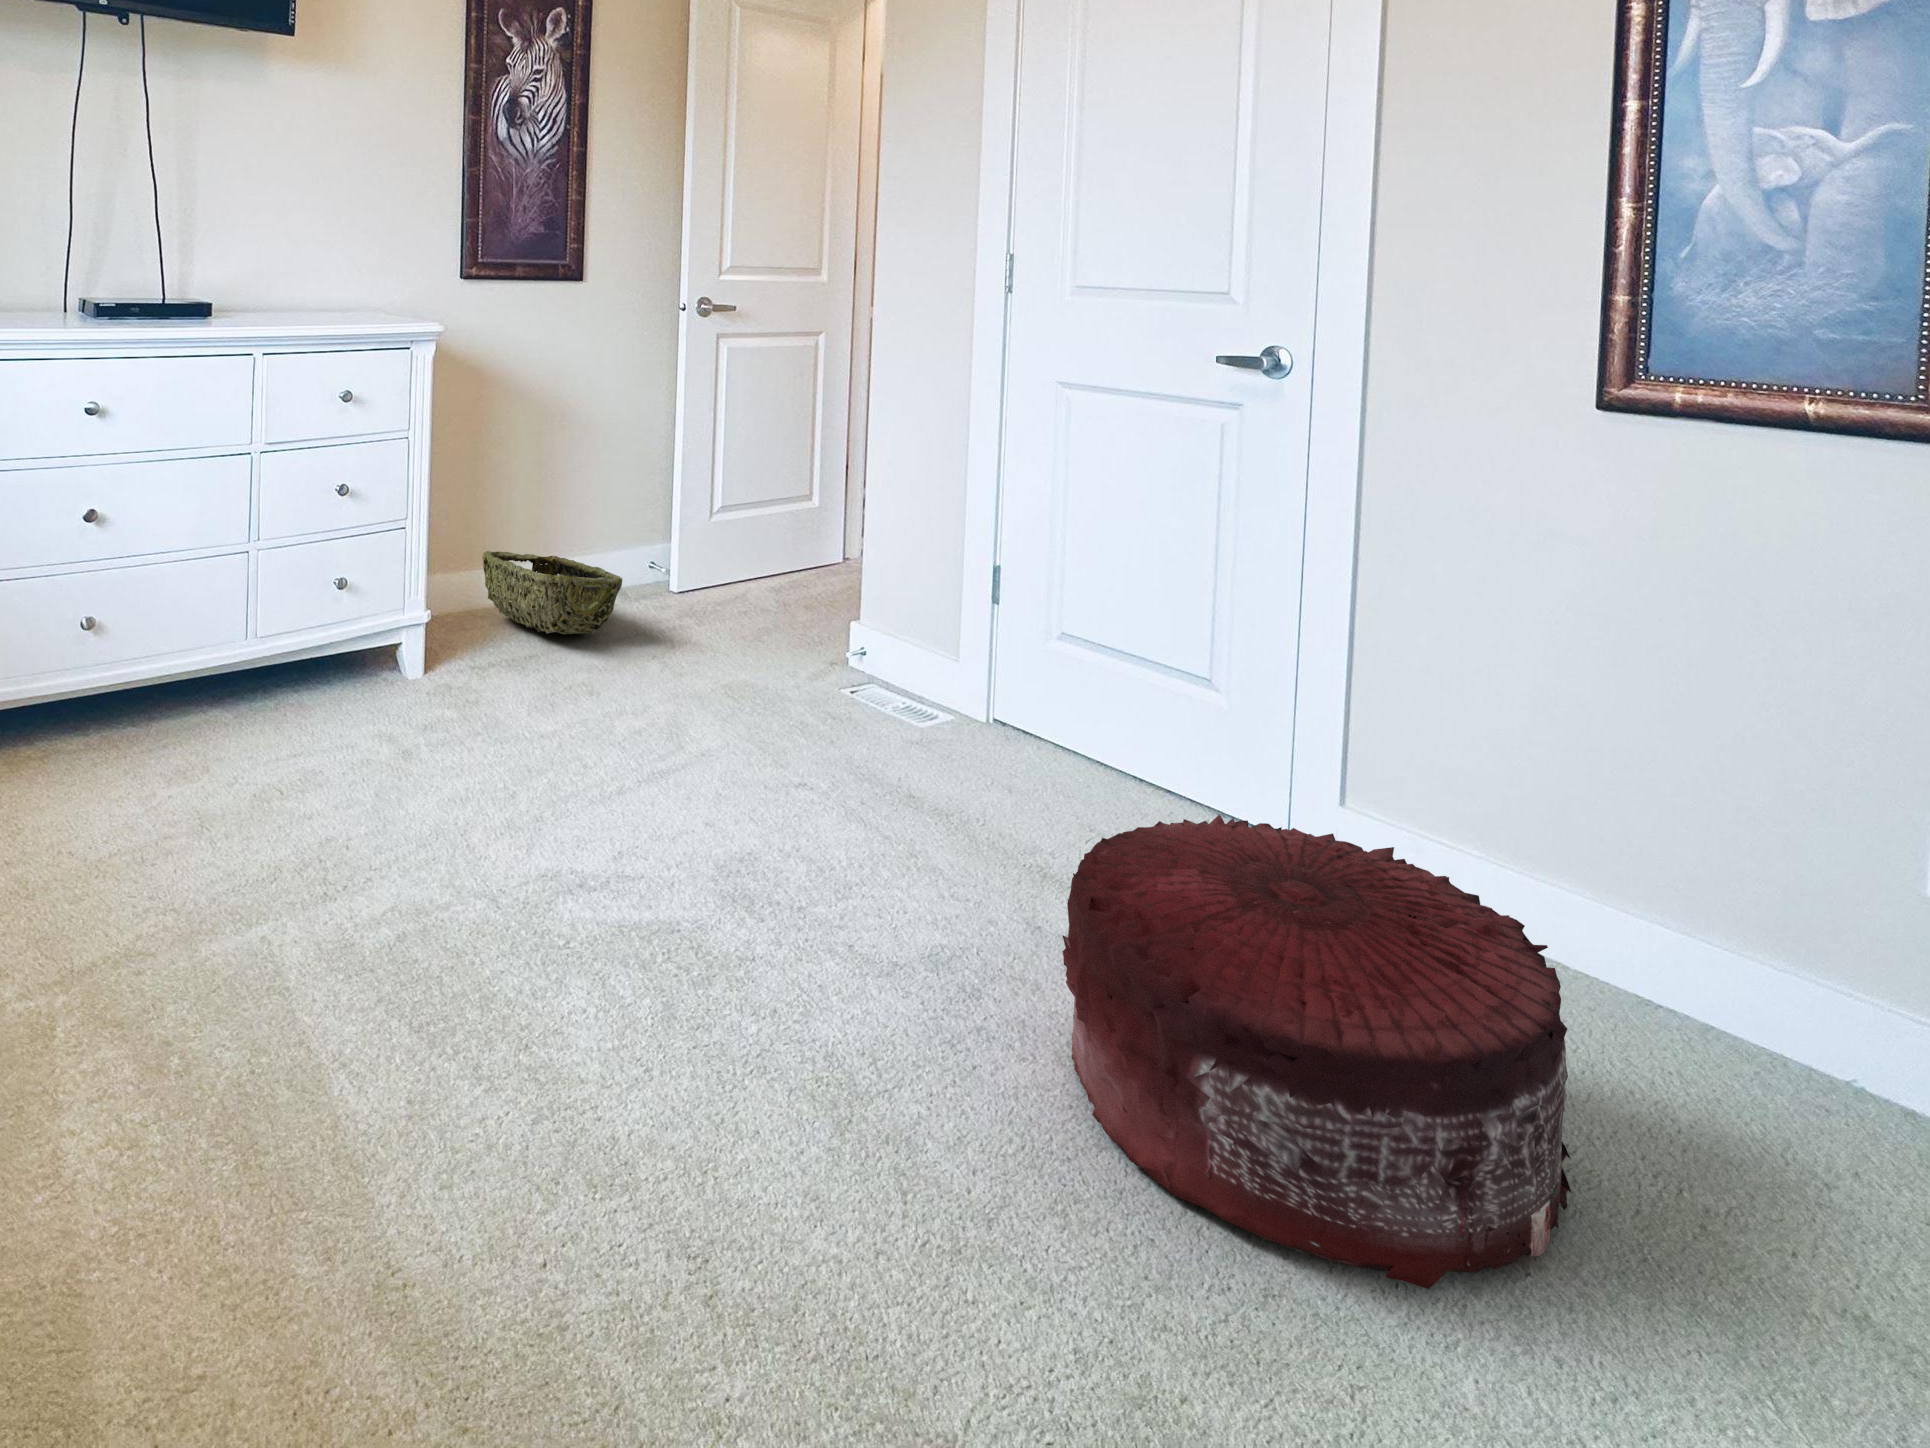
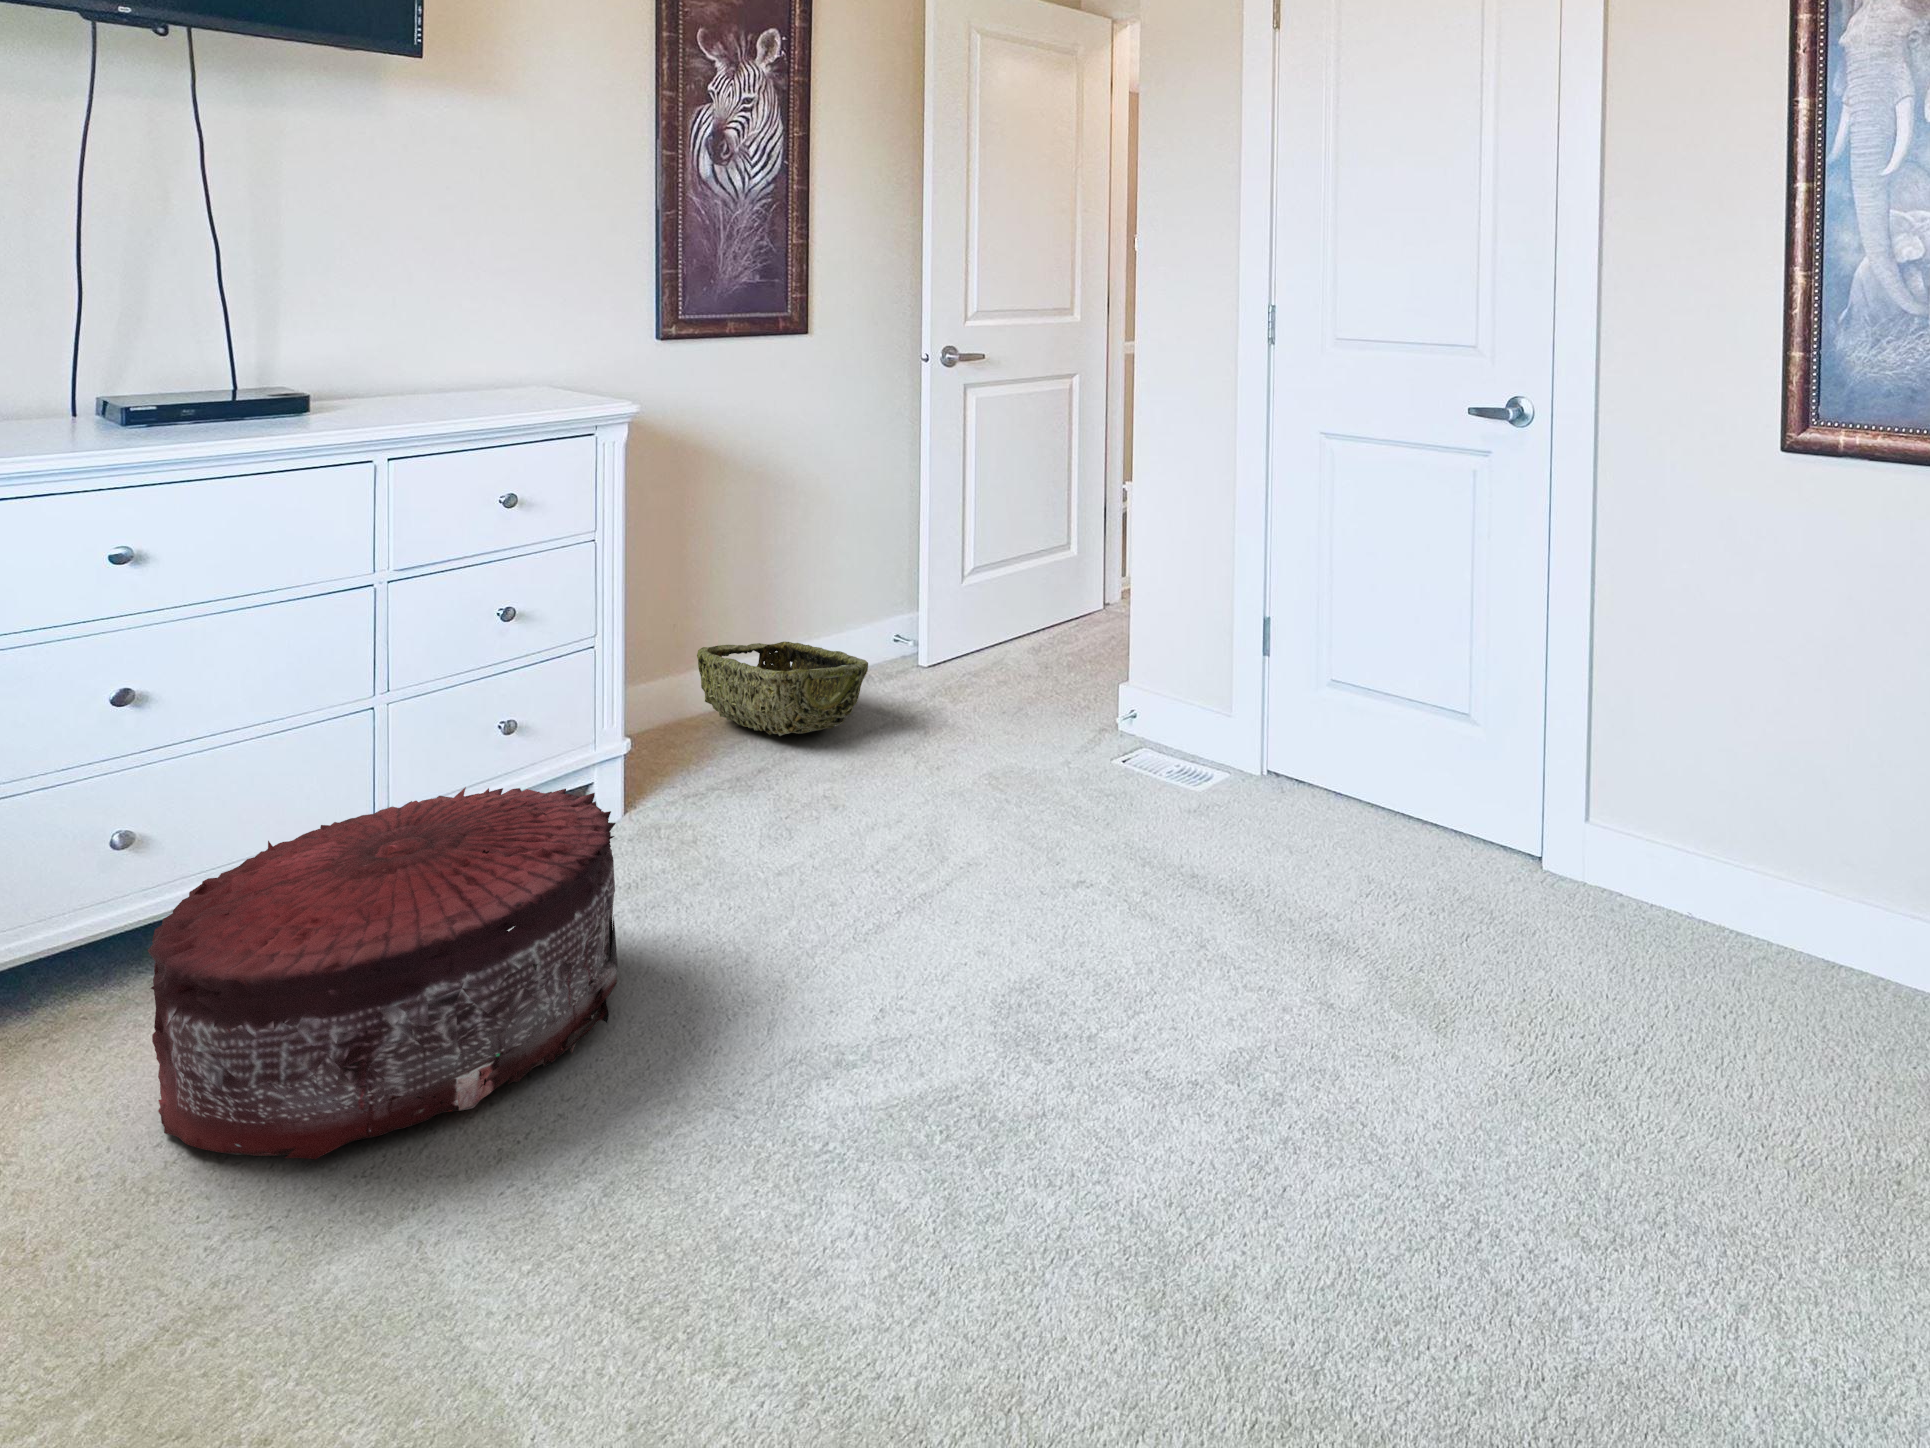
pouf: present [1062,814,1572,1289] -> present [148,787,617,1159]

